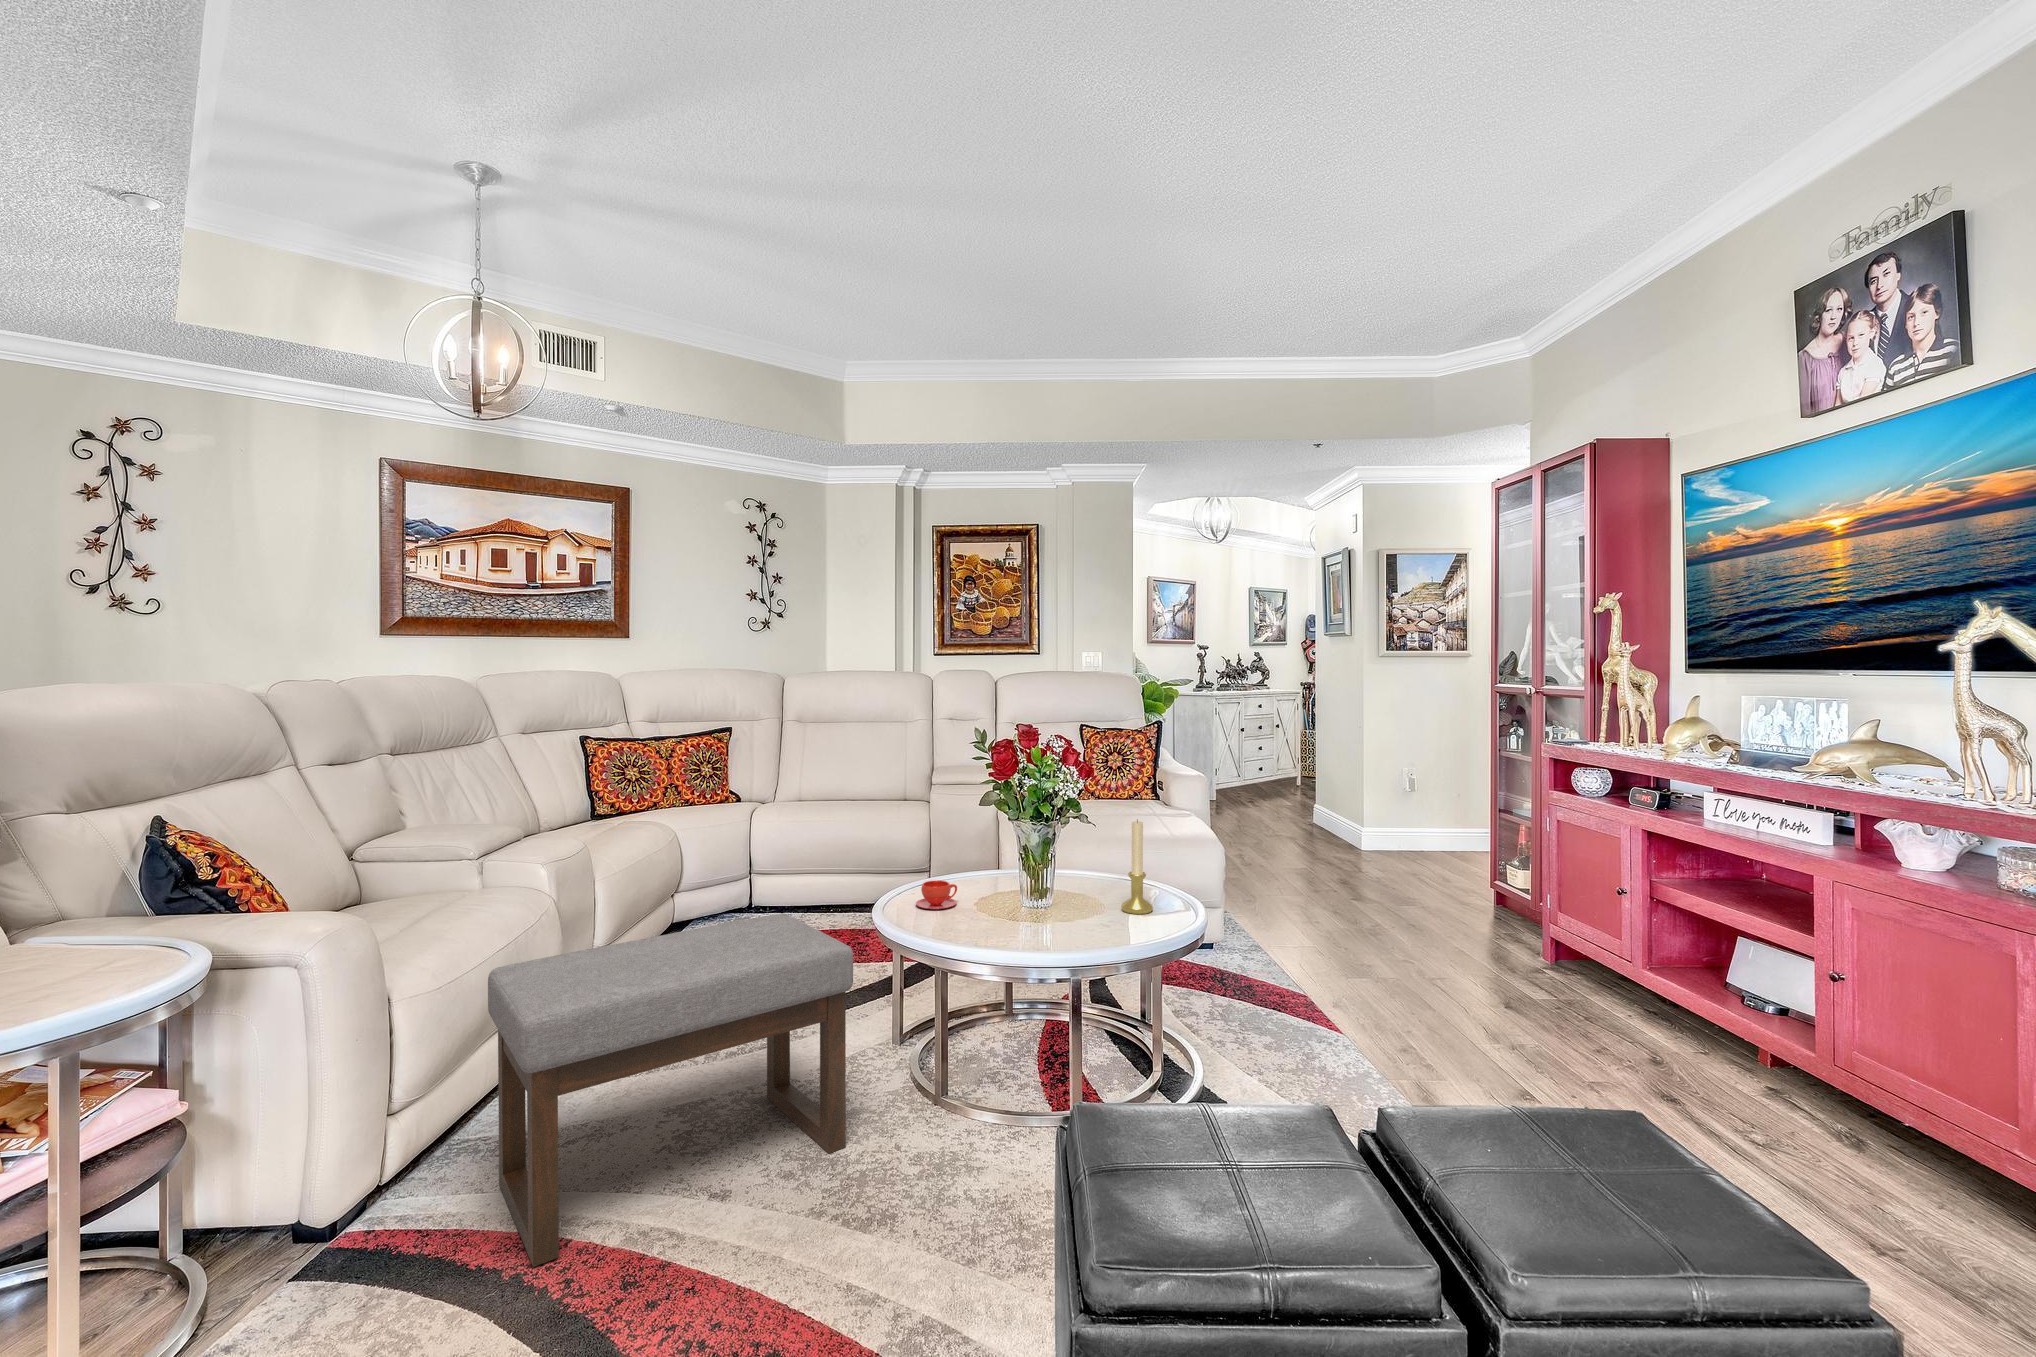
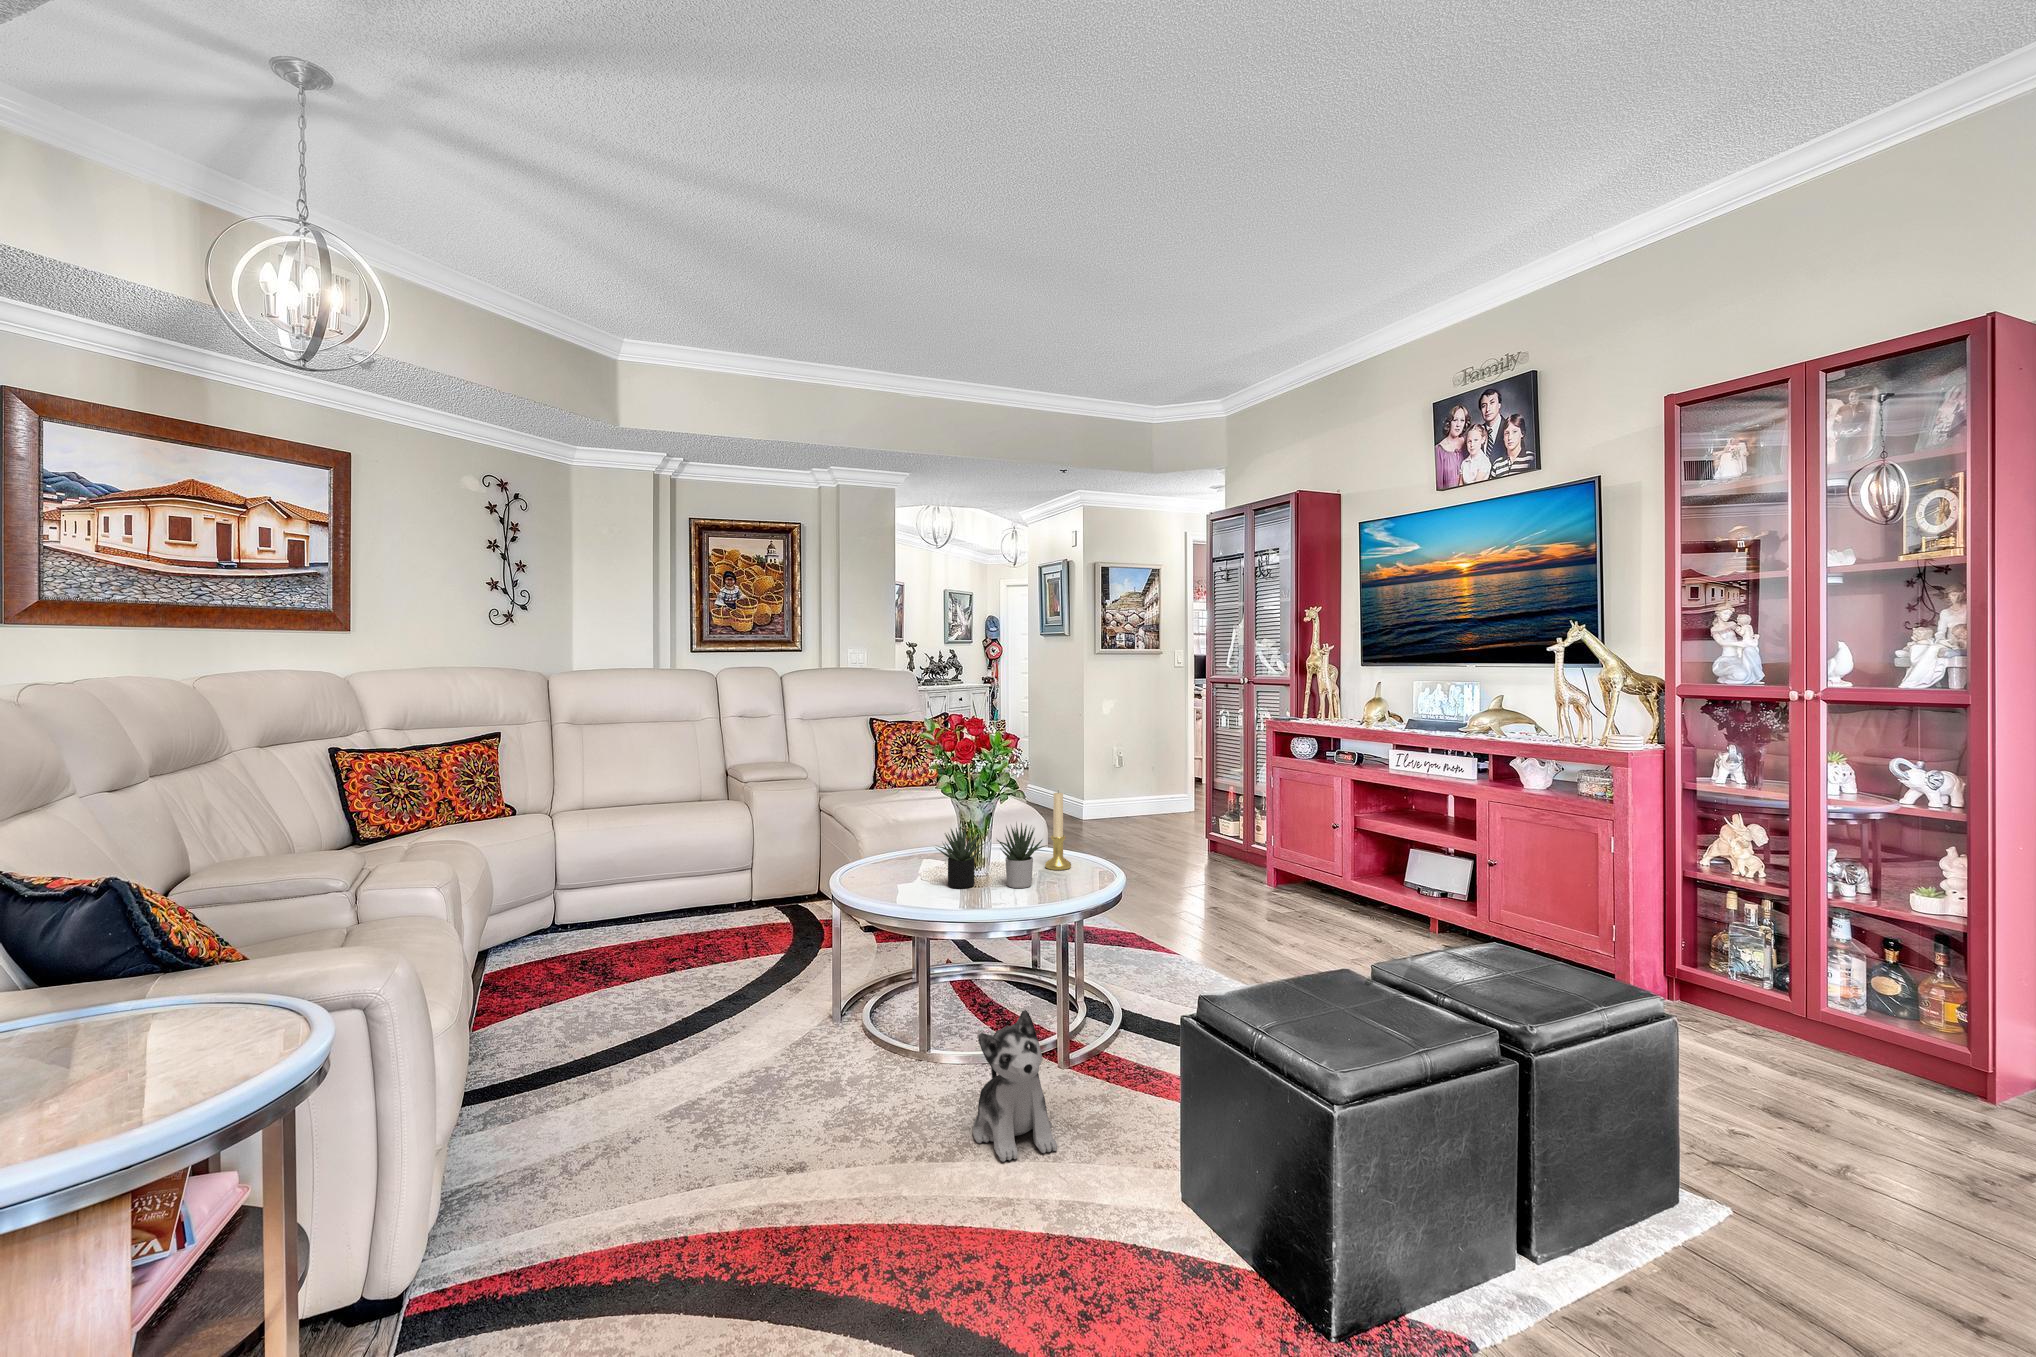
succulent plant: none [972,850,1095,931] -> present [936,823,1047,888]
teacup: present [916,881,957,910] -> none [867,860,905,886]
ottoman: present [488,914,853,1267] -> none [548,901,885,1251]
plush toy: none [887,1085,987,1265] -> present [973,1010,1057,1162]

